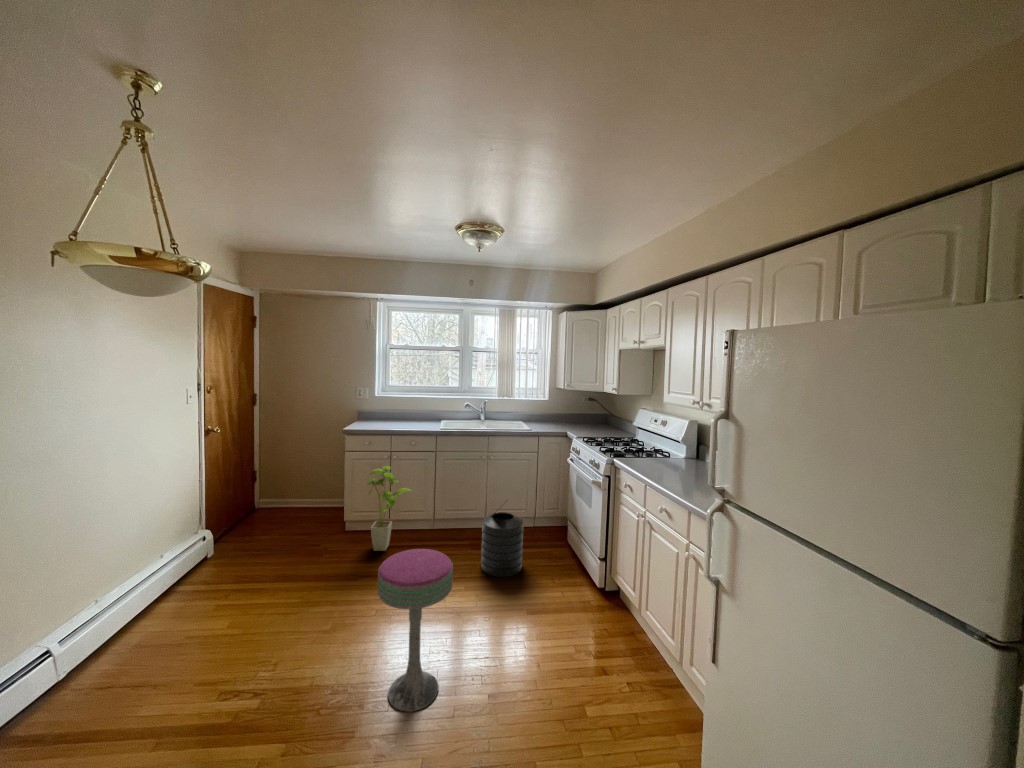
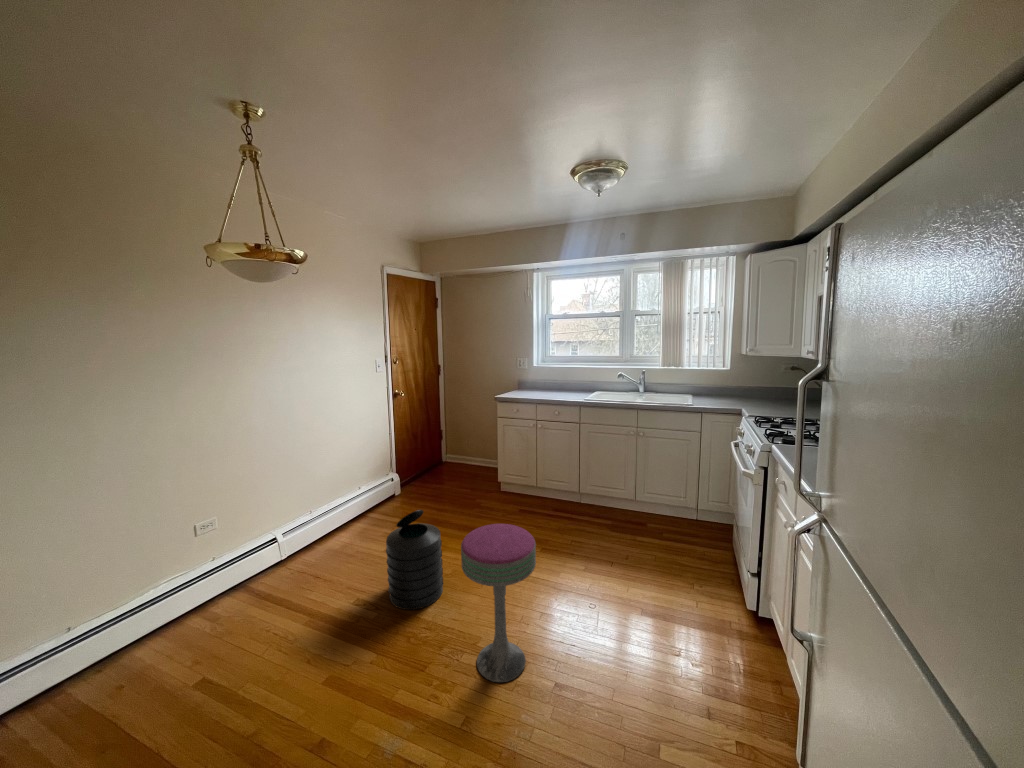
house plant: present [367,466,411,551] -> none [511,435,556,516]
trash can: present [481,501,524,577] -> present [386,510,443,610]

